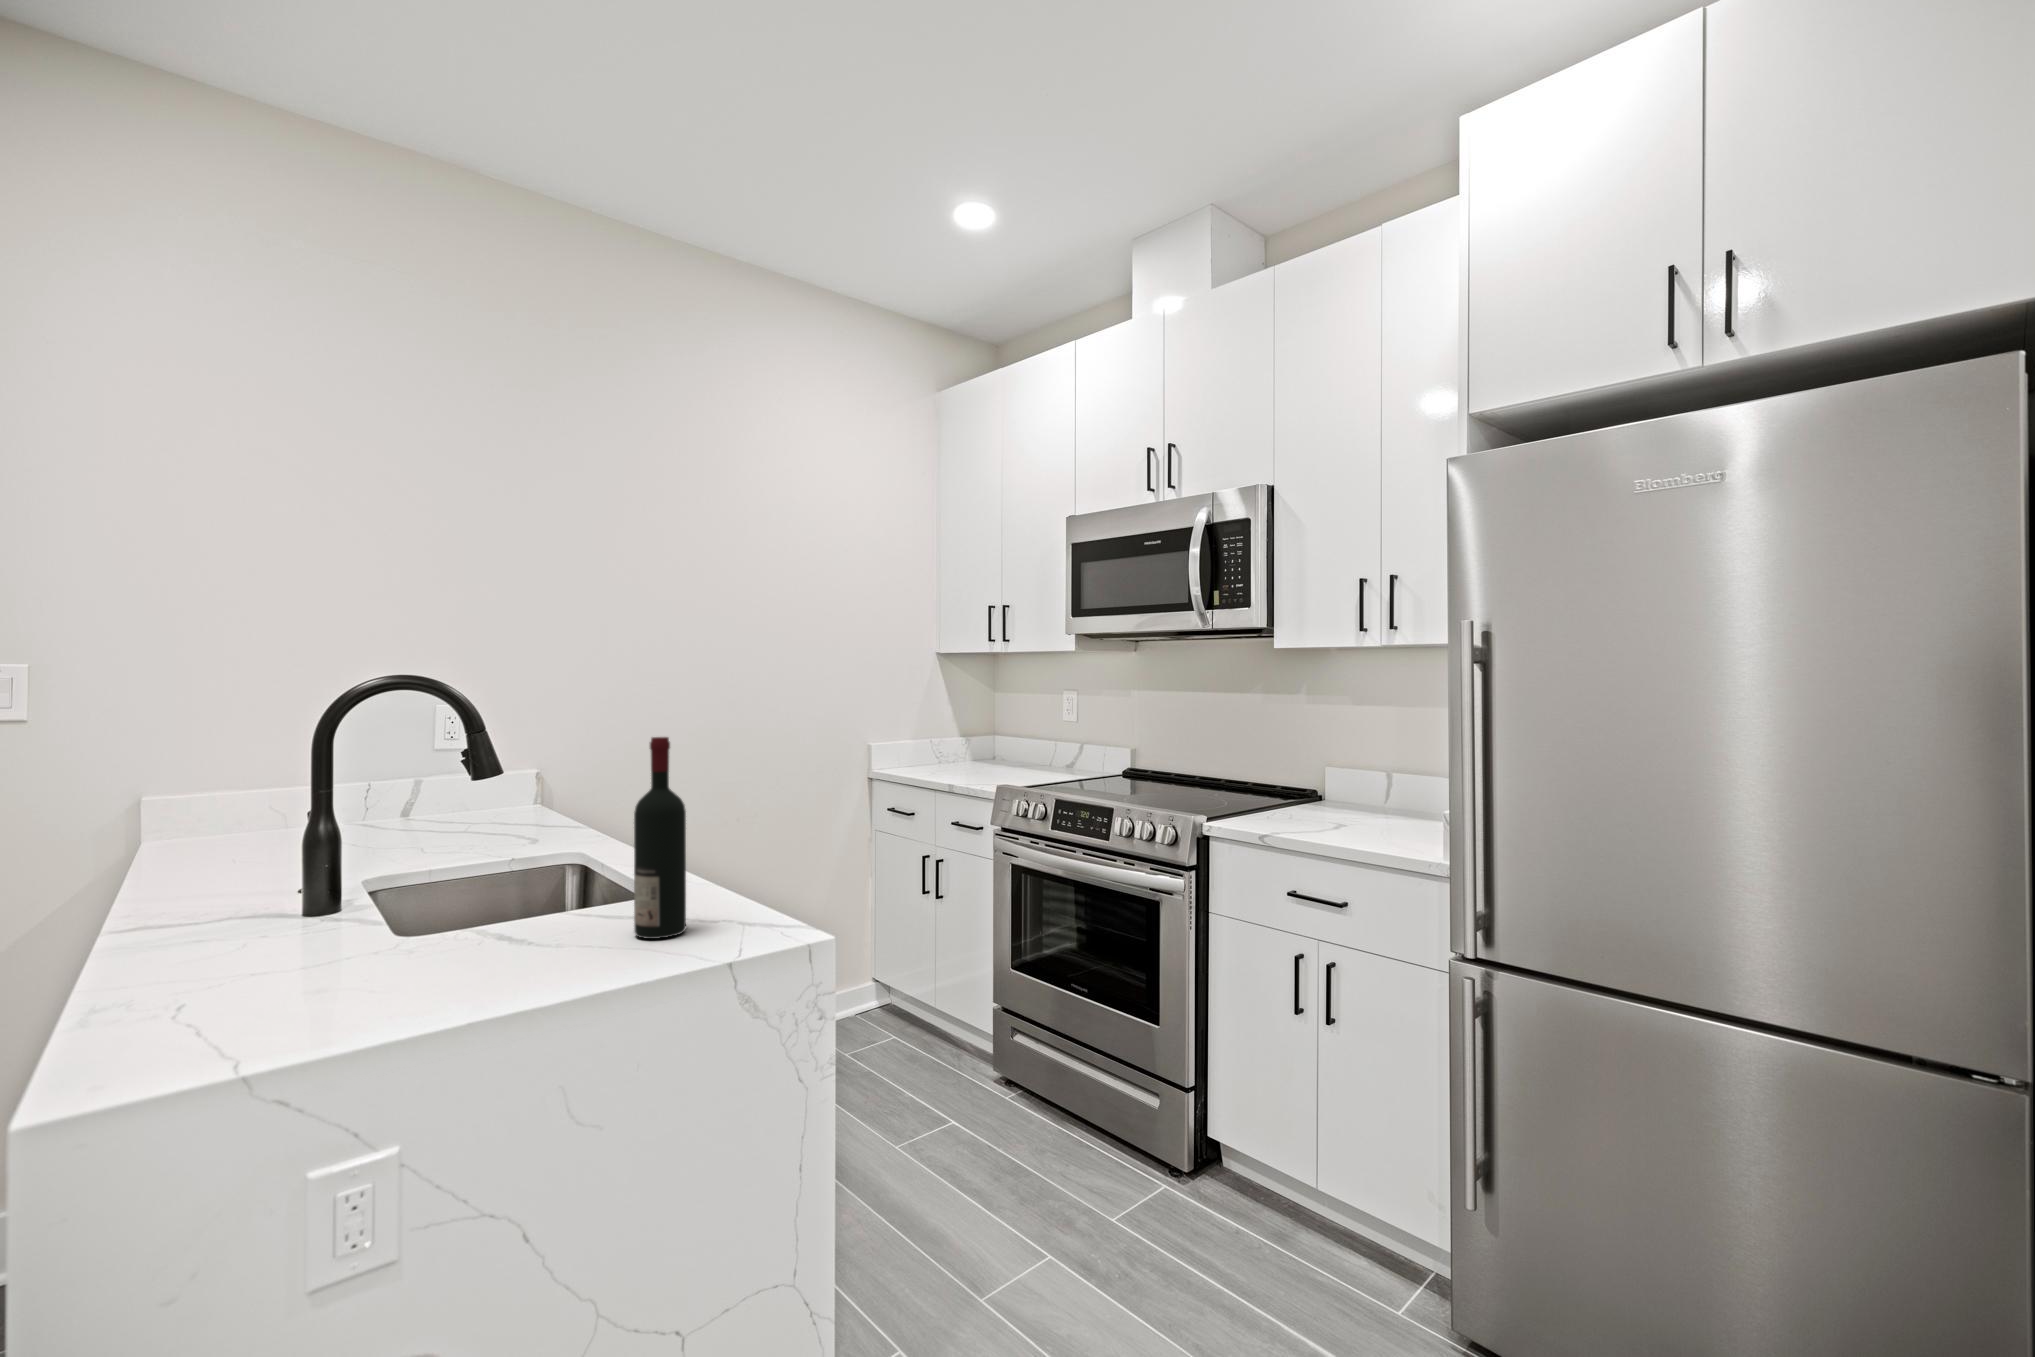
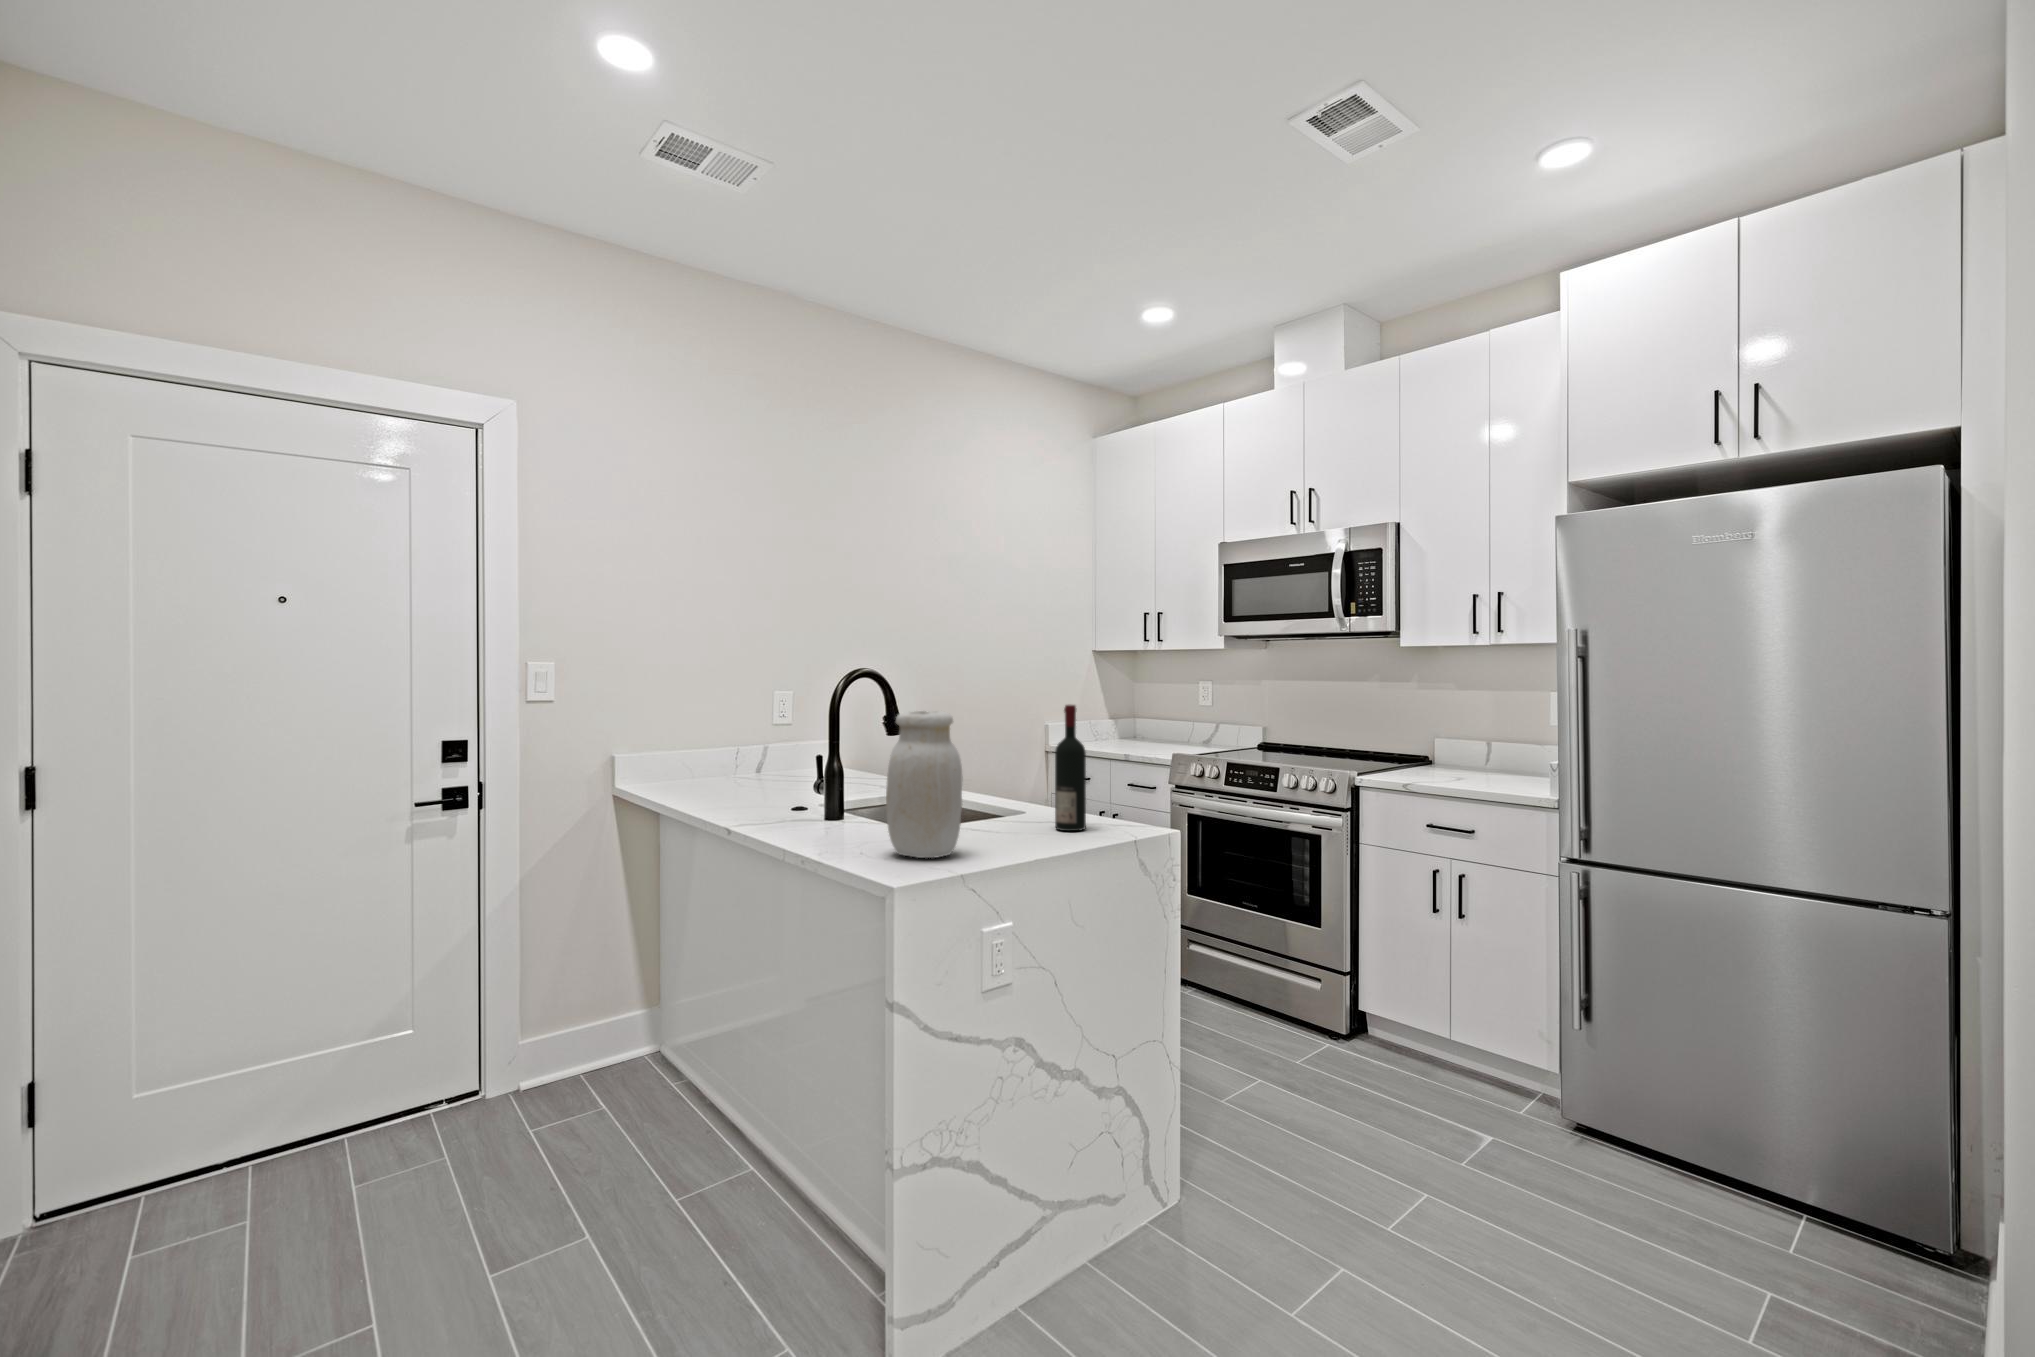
jar: none [216,756,376,1016] -> present [886,711,963,858]

